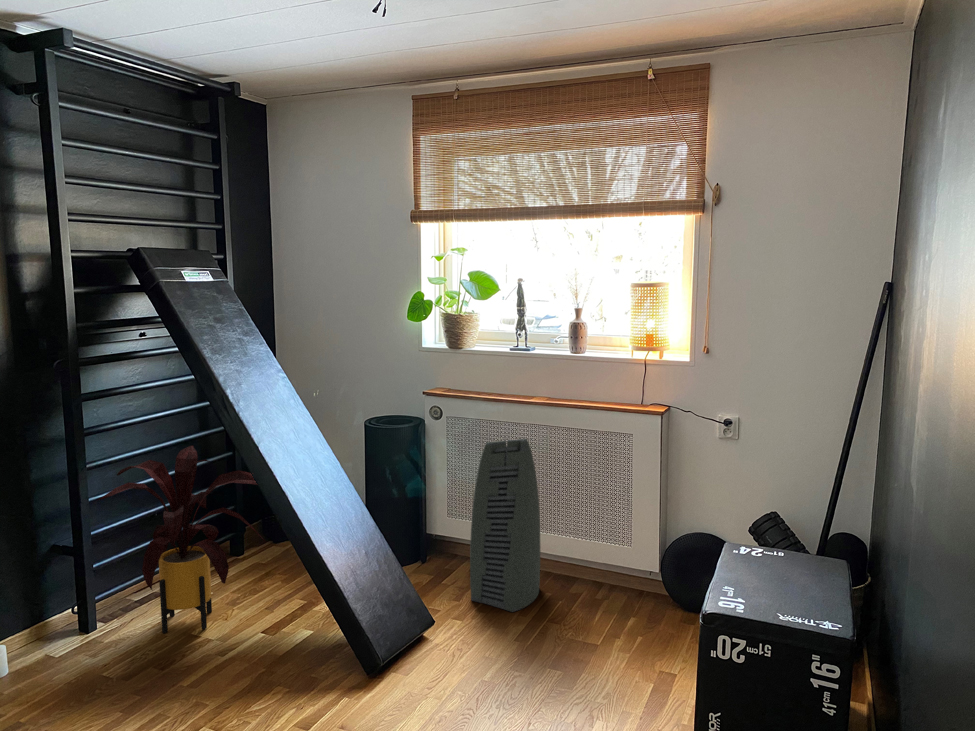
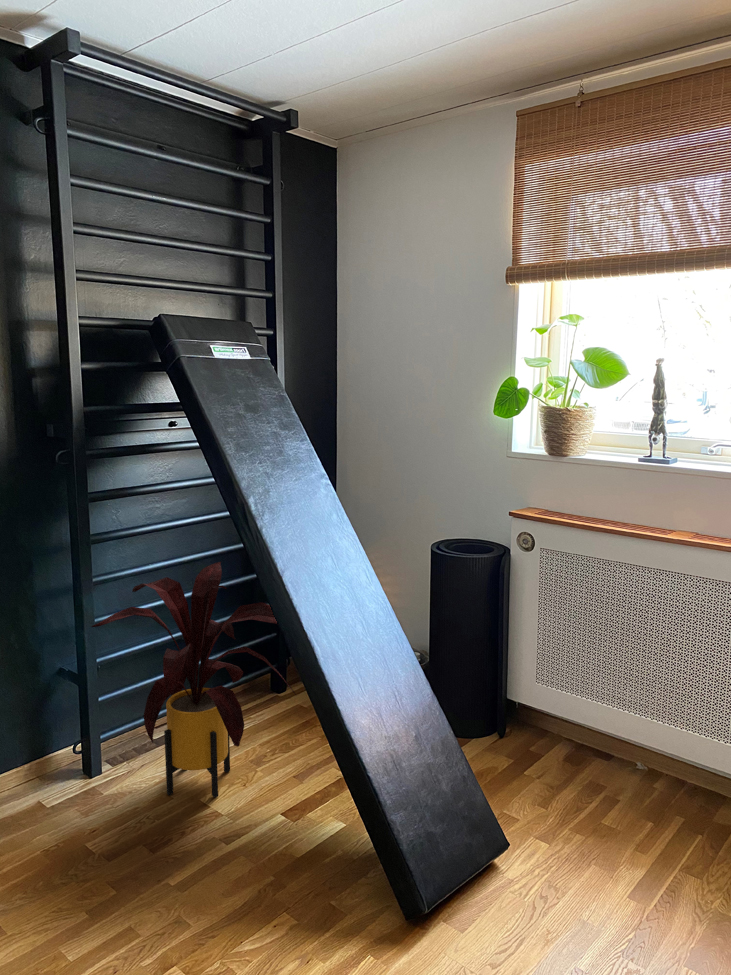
air purifier: present [470,439,540,612] -> none [564,591,672,841]

